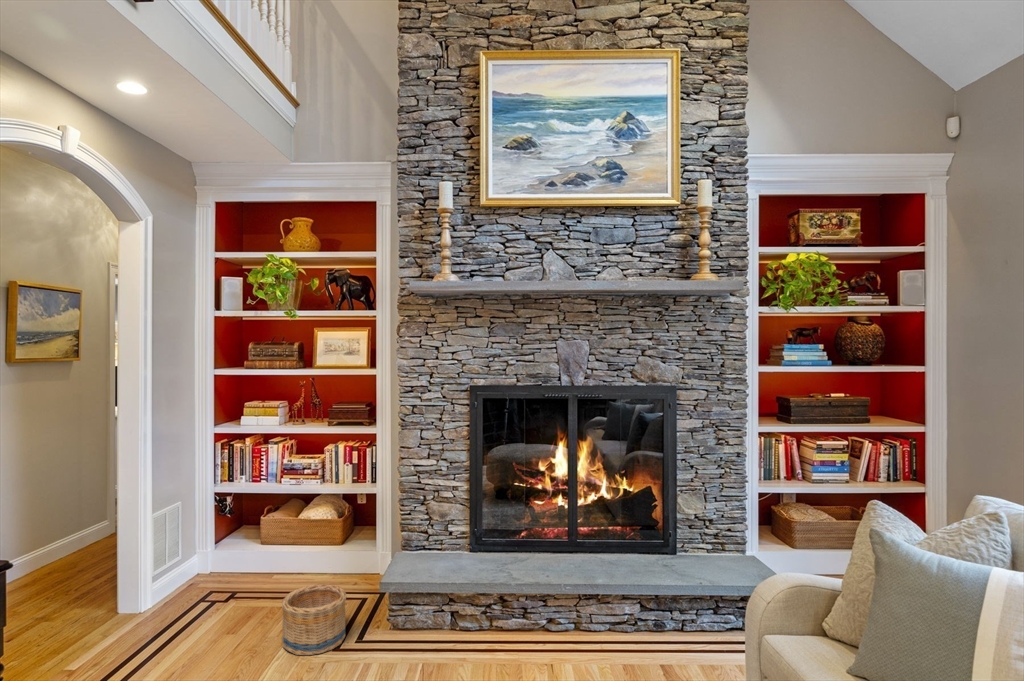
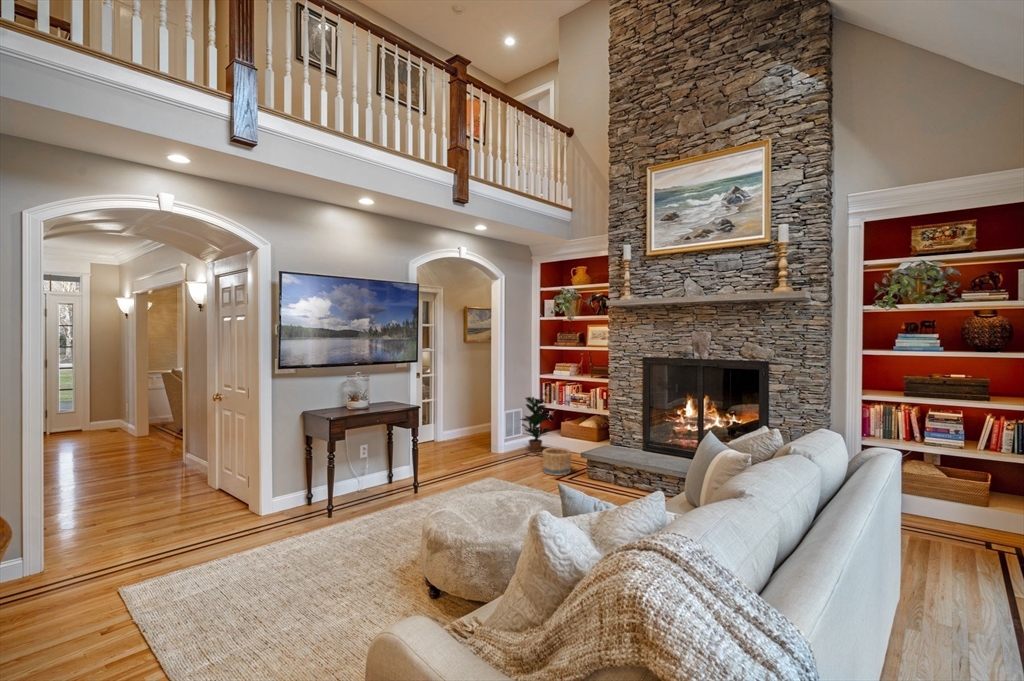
potted plant: none [179,478,258,598] -> present [521,397,551,452]

